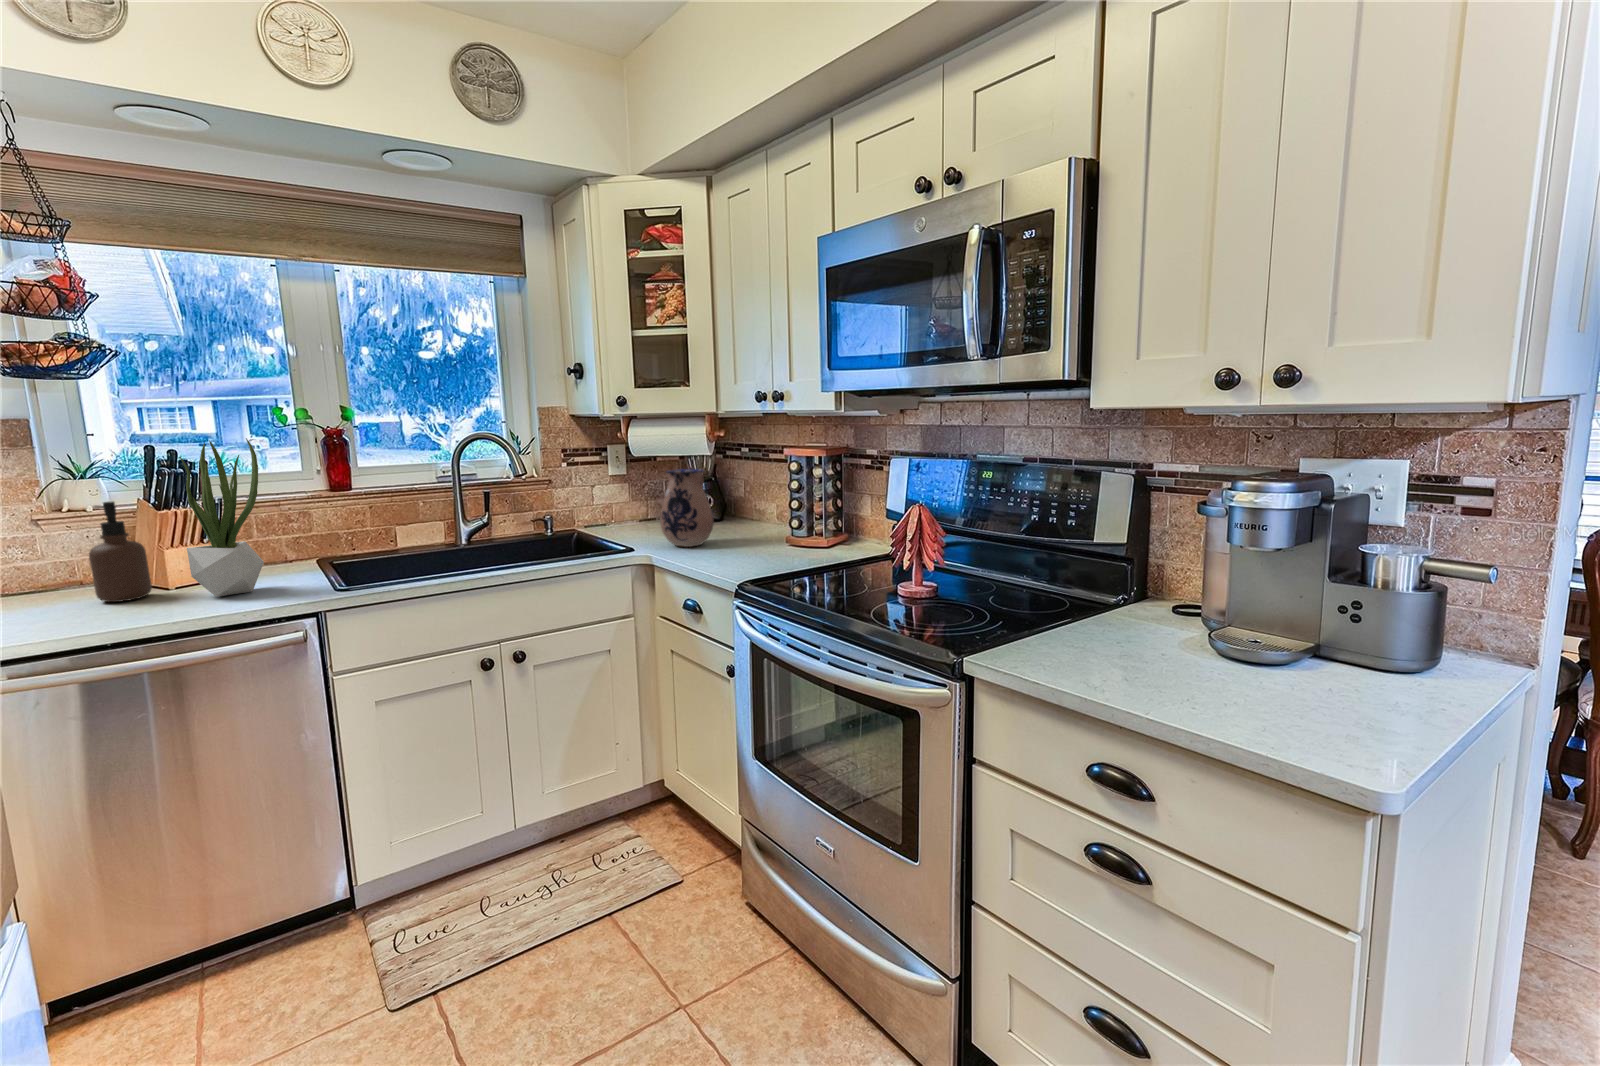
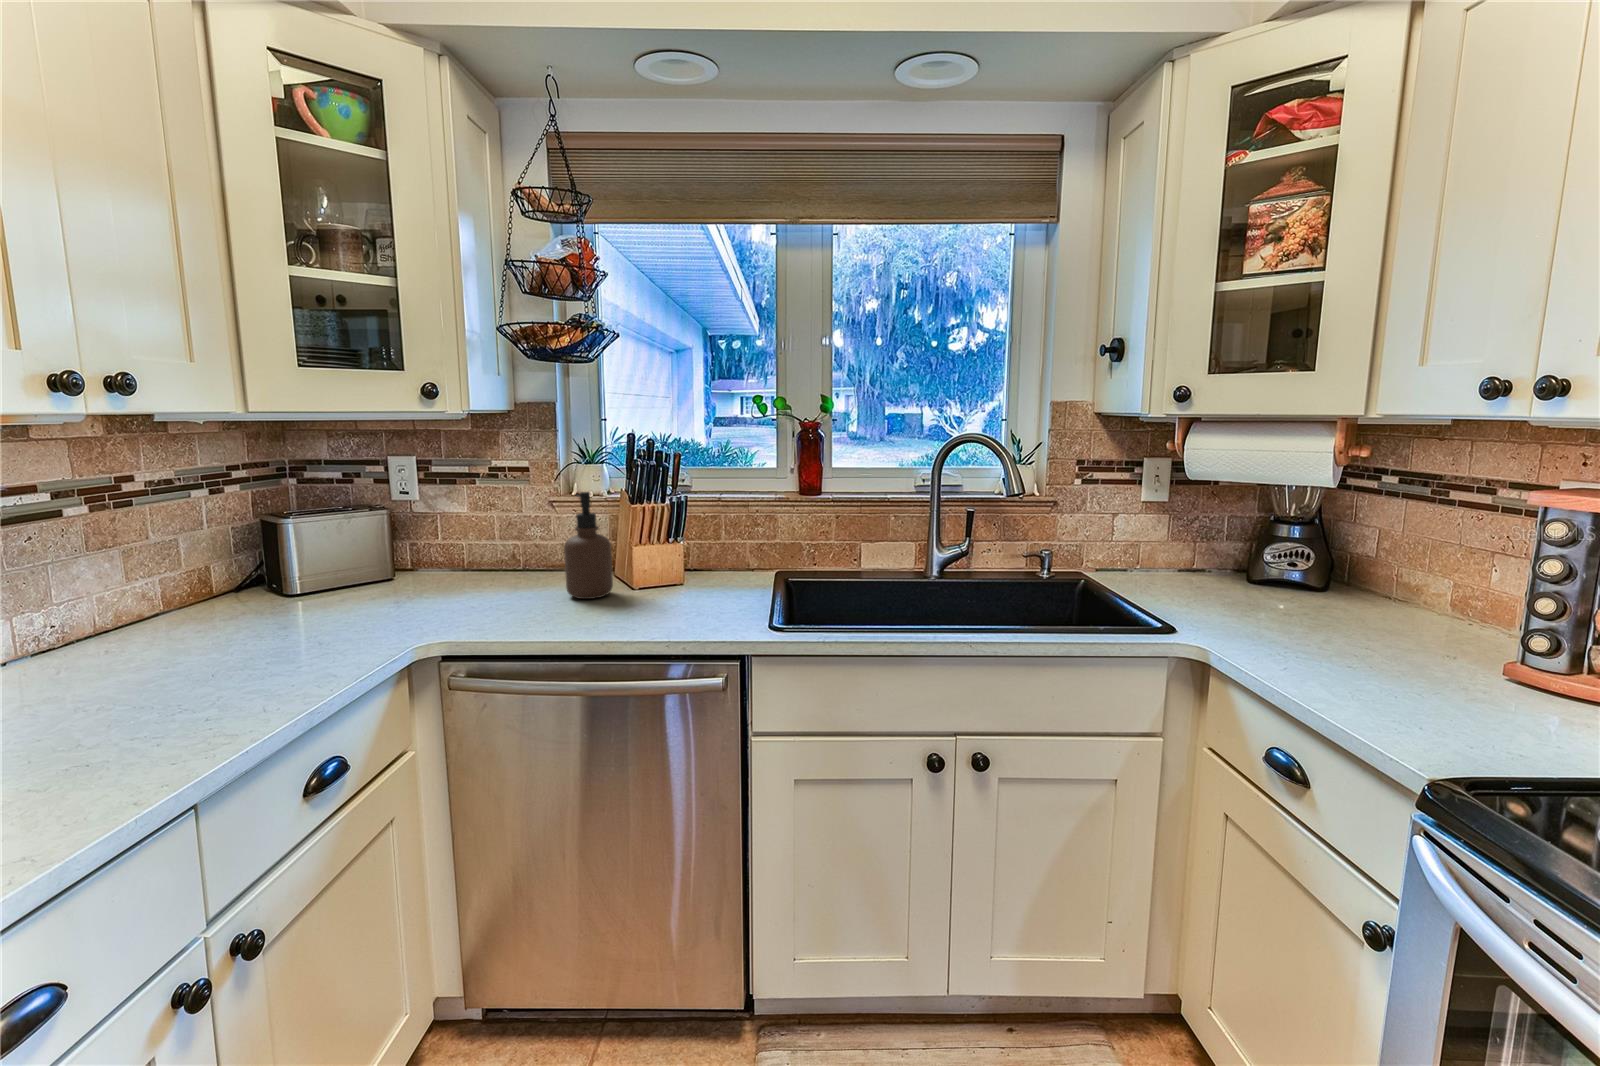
potted plant: present [180,438,264,597] -> none [639,430,712,611]
ceramic pitcher: present [661,469,714,547] -> none [1229,508,1334,643]

